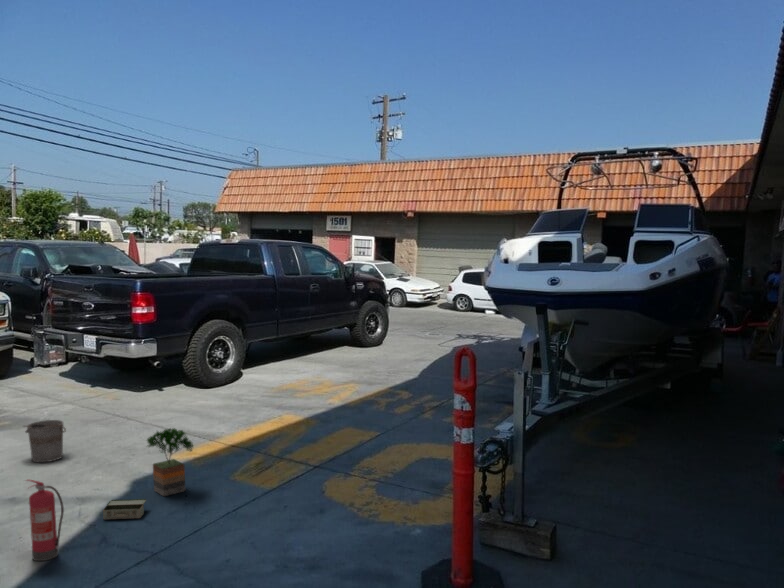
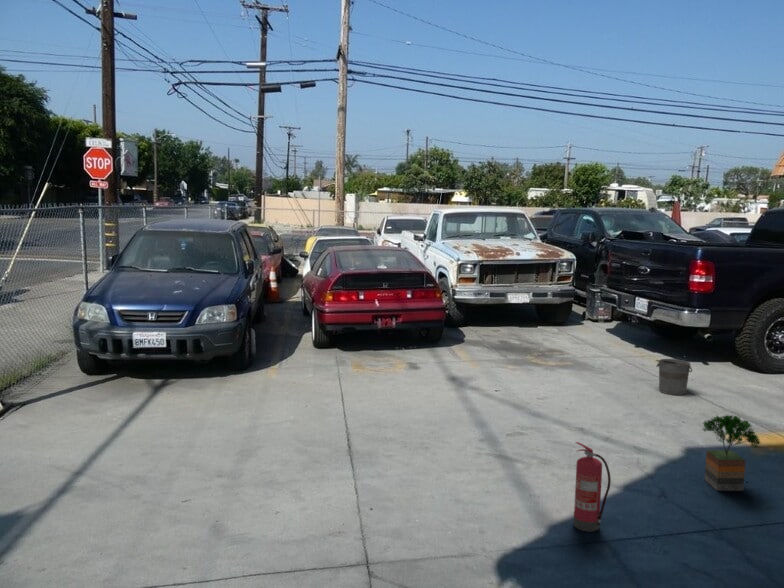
bucket: present [25,420,66,462] -> present [656,359,692,395]
toolbox: present [103,499,146,519] -> none [648,480,698,511]

